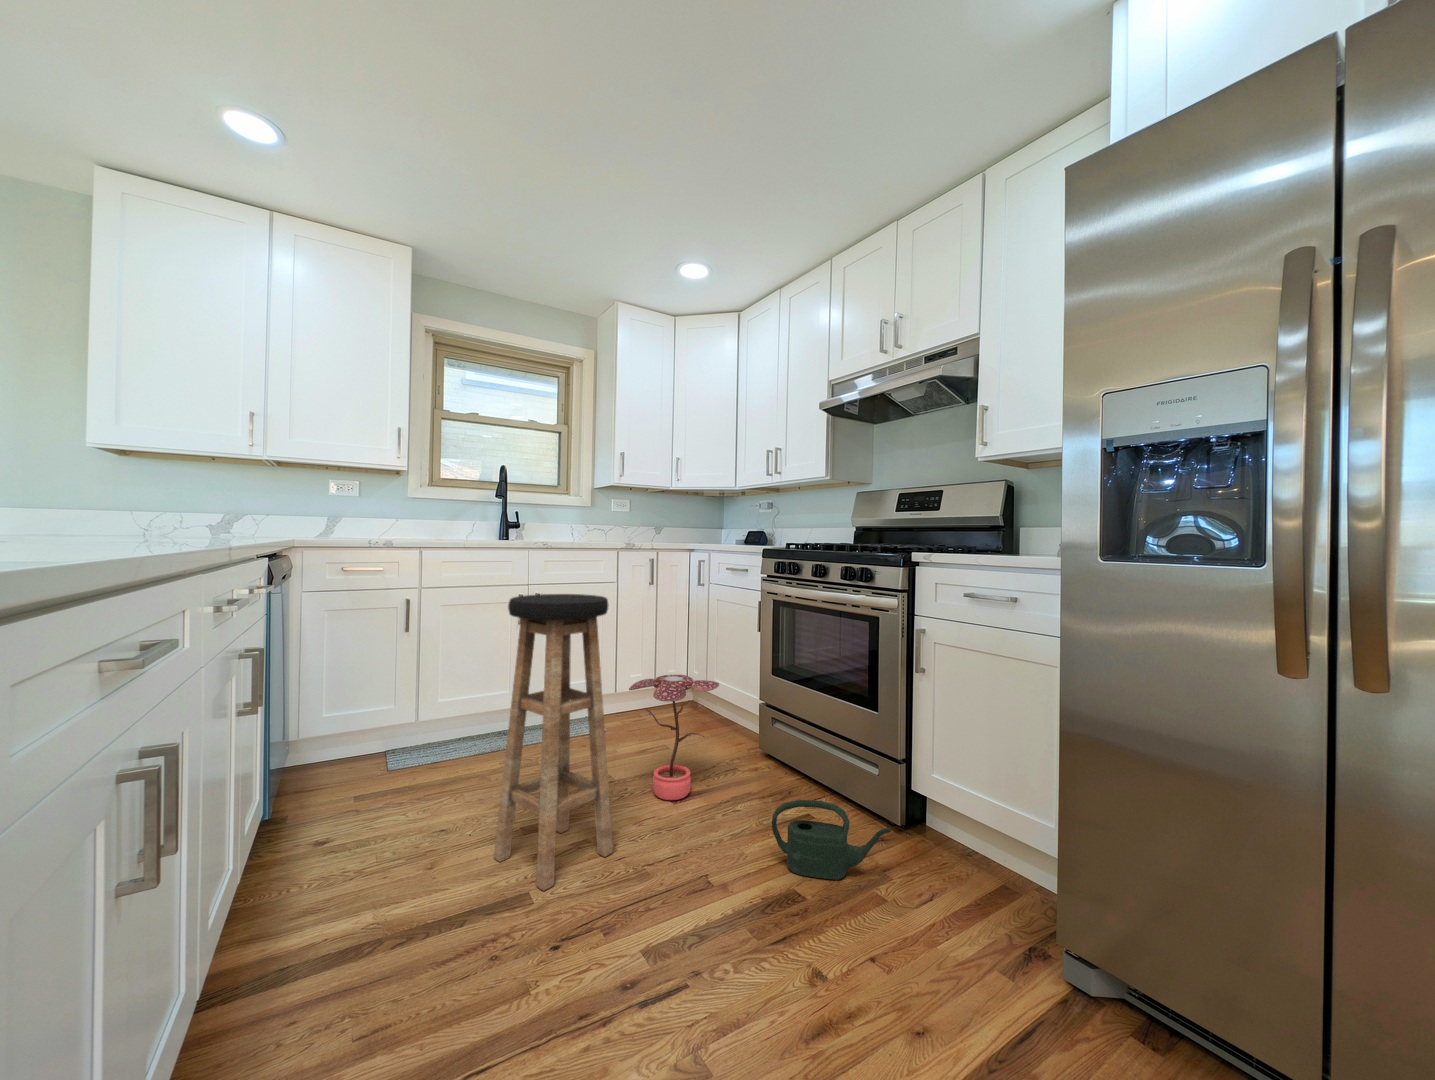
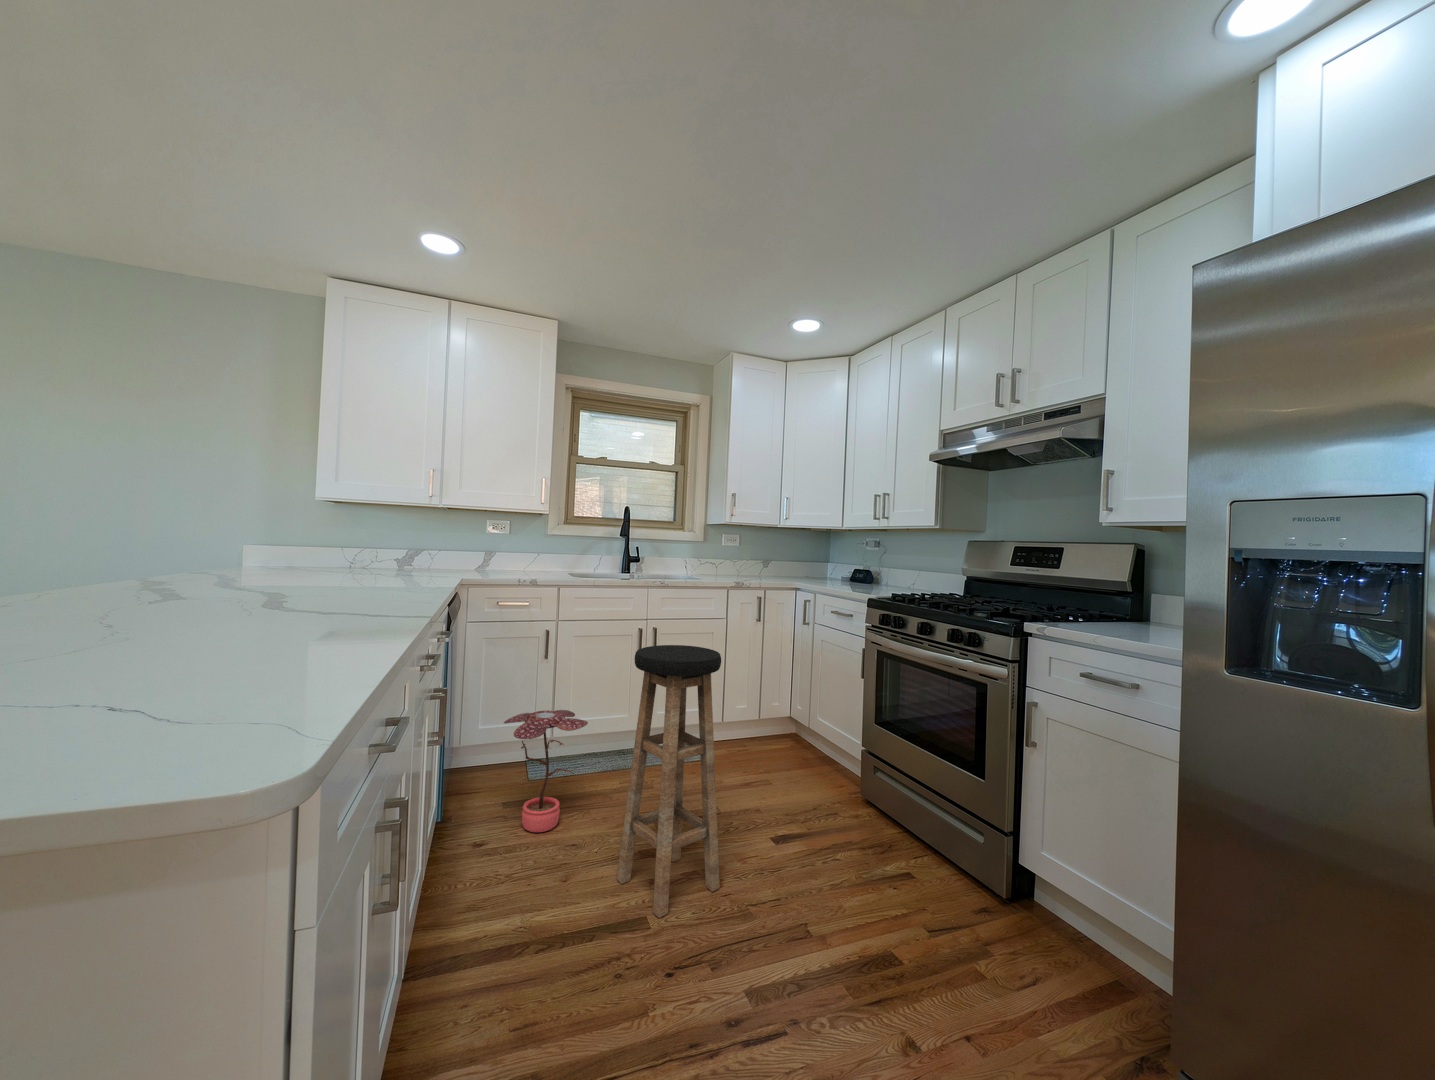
potted plant: present [629,675,719,800] -> present [504,710,588,832]
watering can: present [772,800,891,880] -> none [870,863,992,948]

